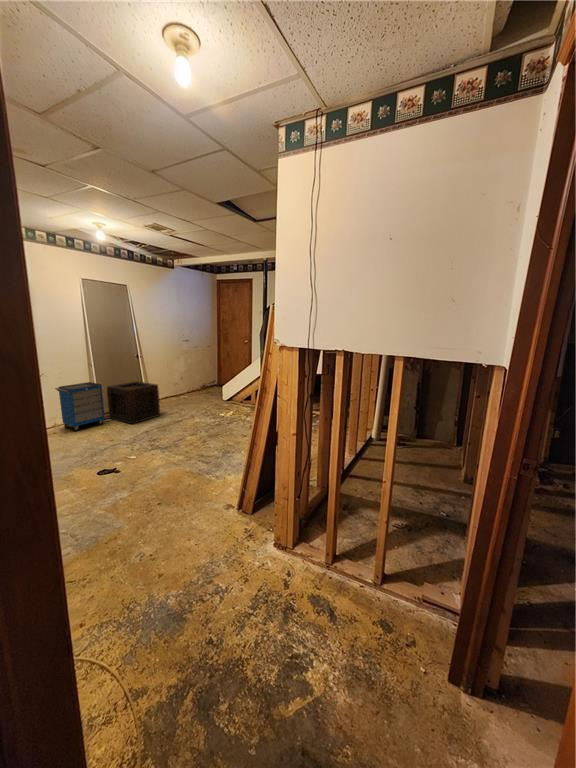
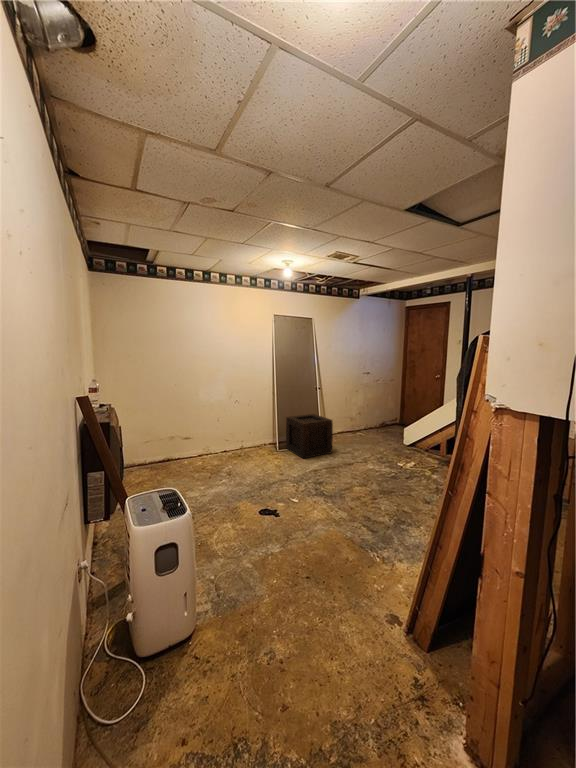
cabinet: present [55,382,105,431] -> none [245,412,281,457]

